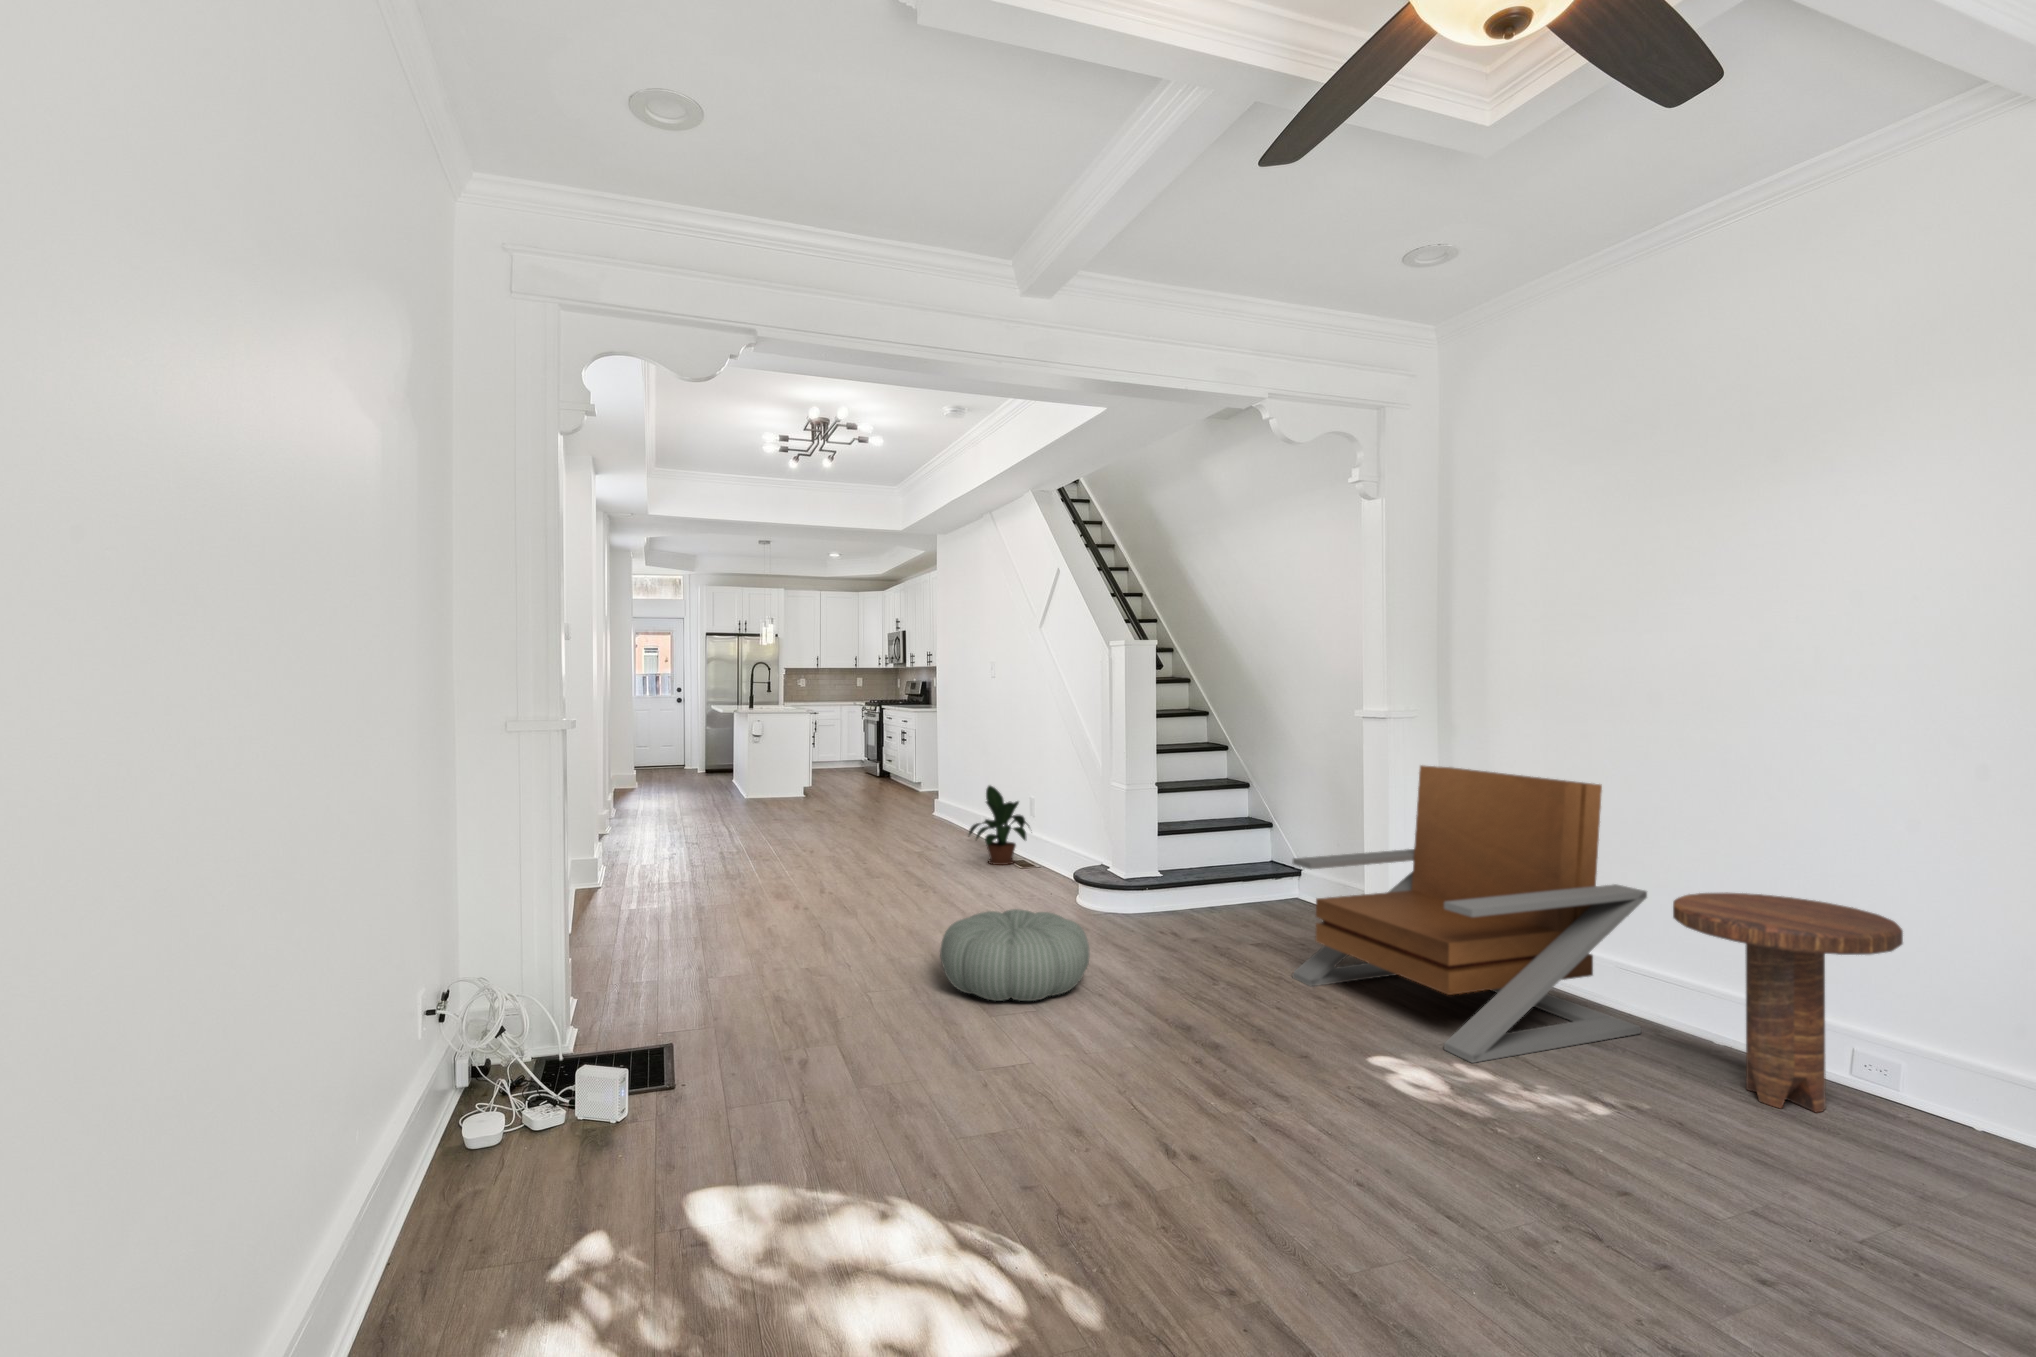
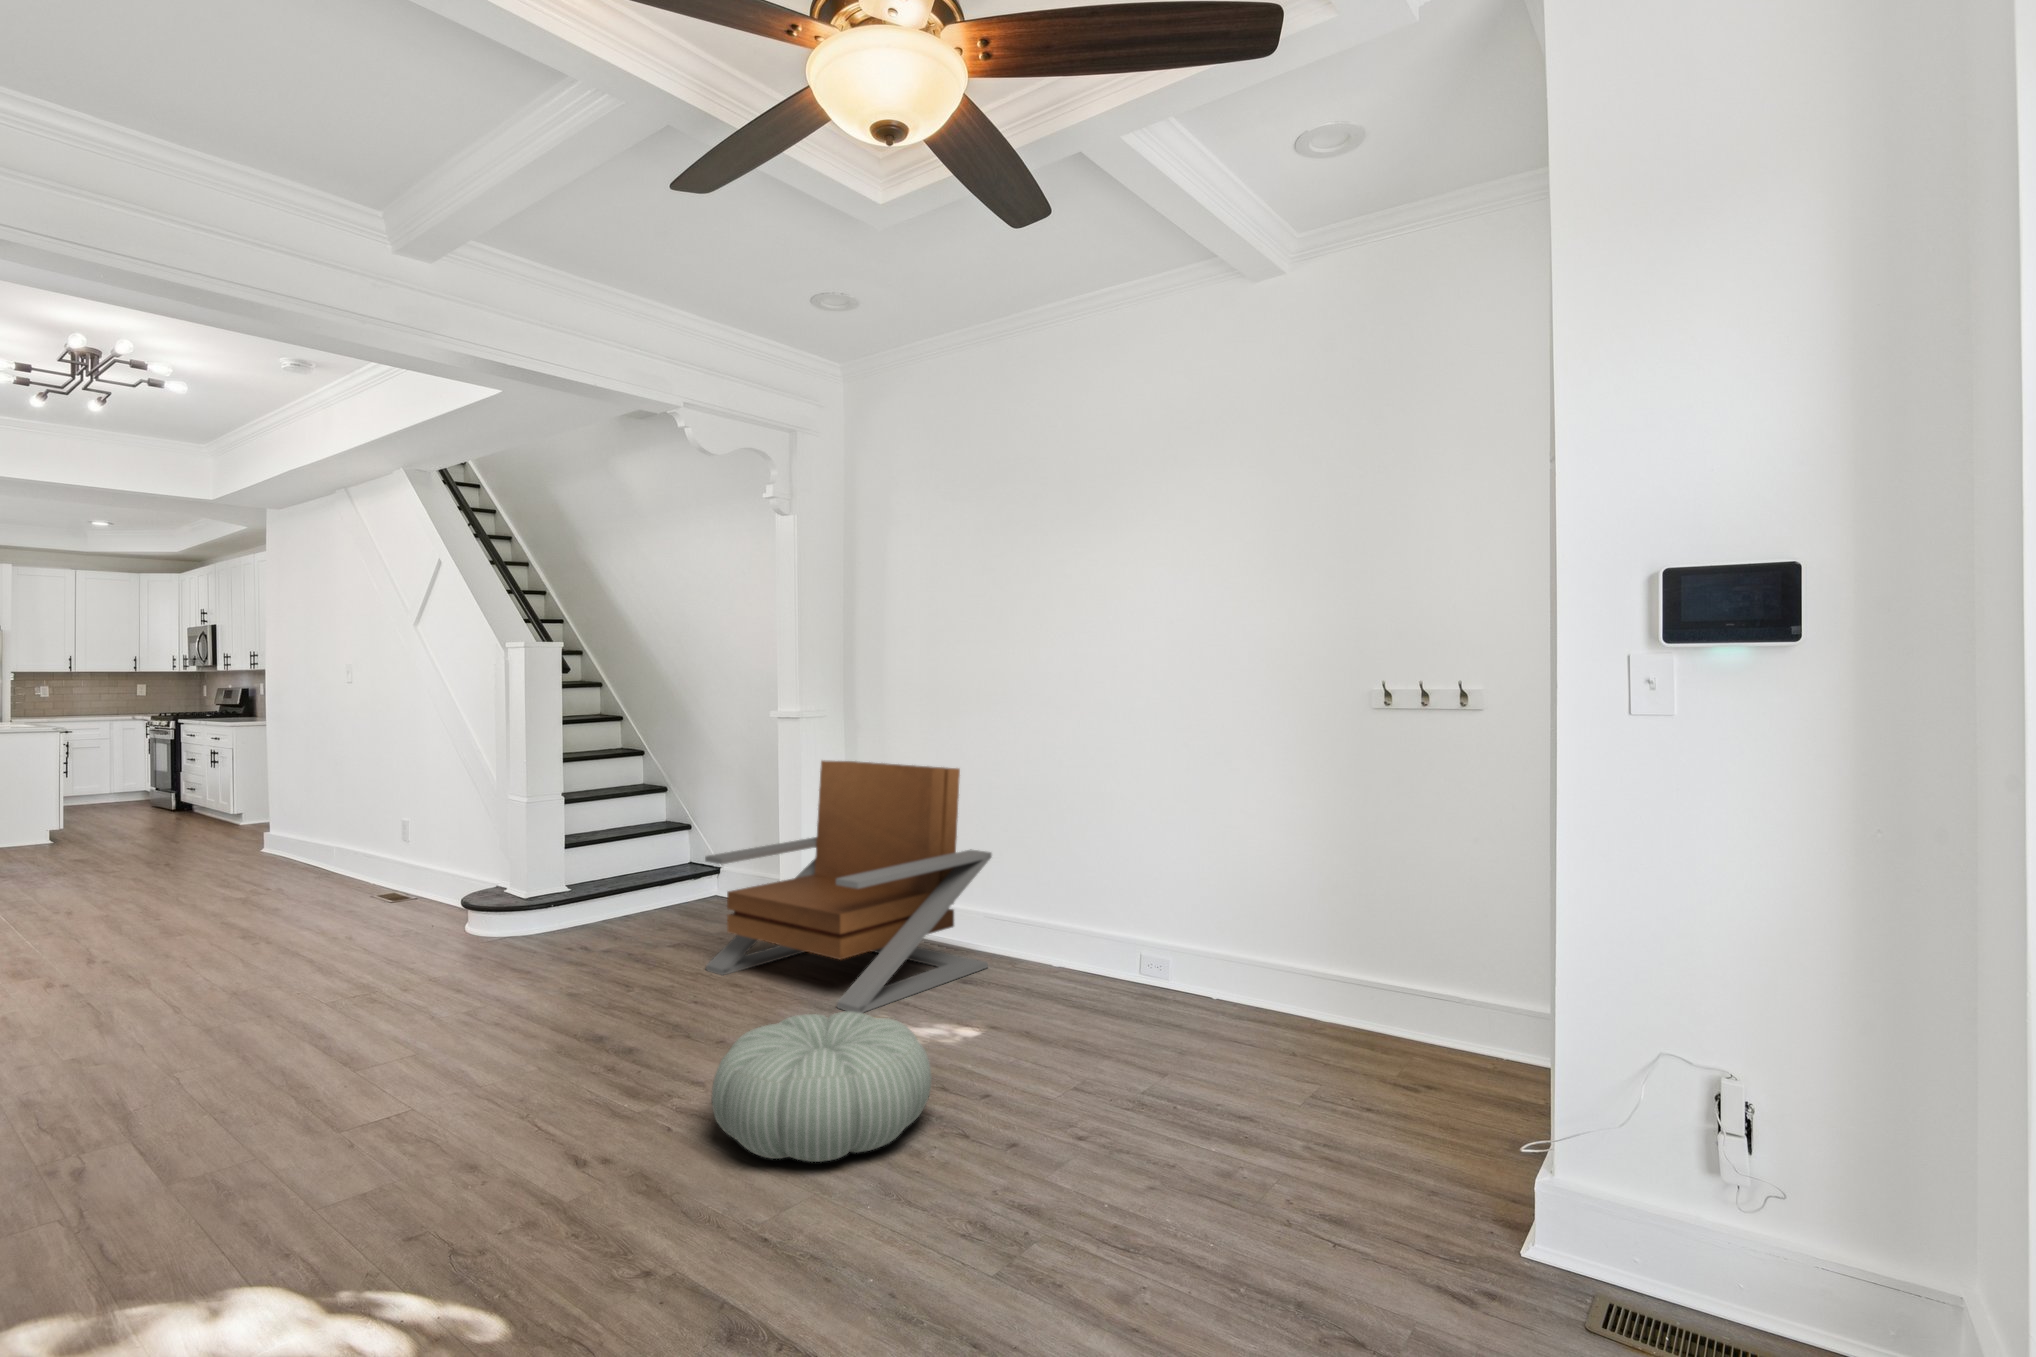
potted plant: present [969,786,1029,865] -> none [322,810,411,903]
side table: present [1673,893,1903,1113] -> none [1004,845,1140,1004]
pouf: present [940,909,1090,1001] -> present [712,1011,932,1162]

